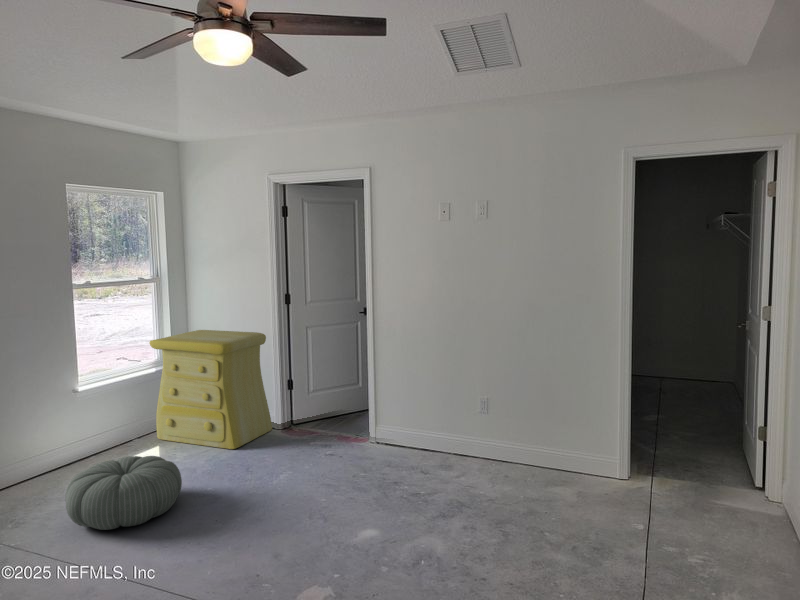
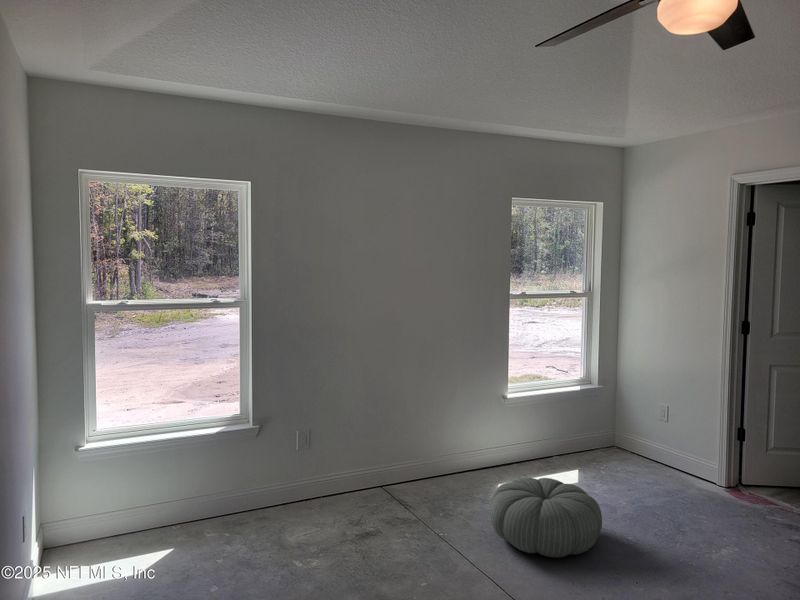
dresser: present [149,330,272,449] -> none [576,352,711,496]

